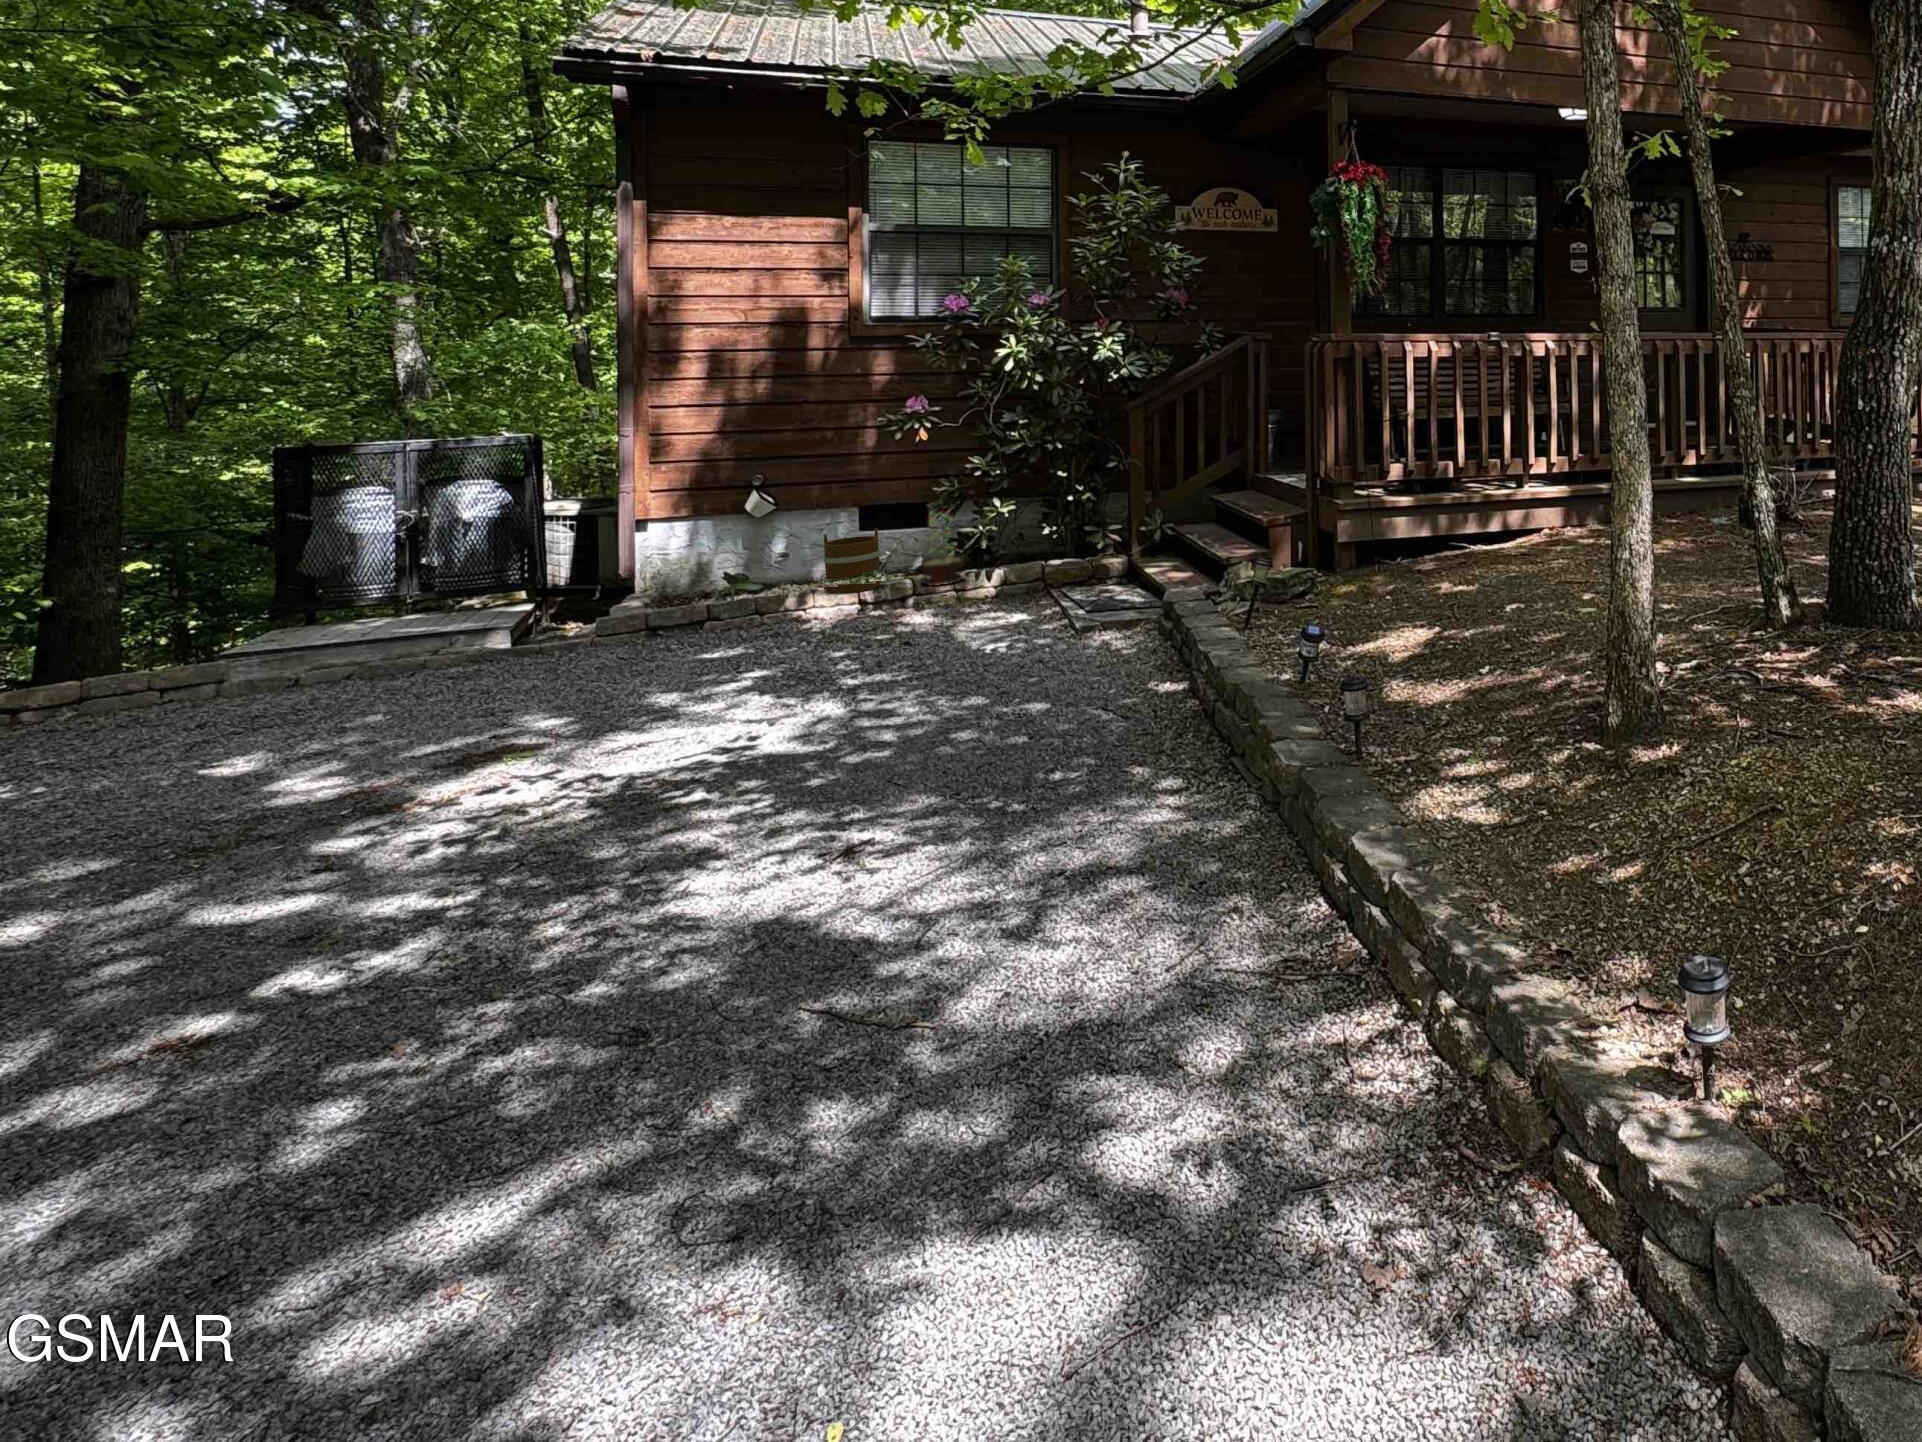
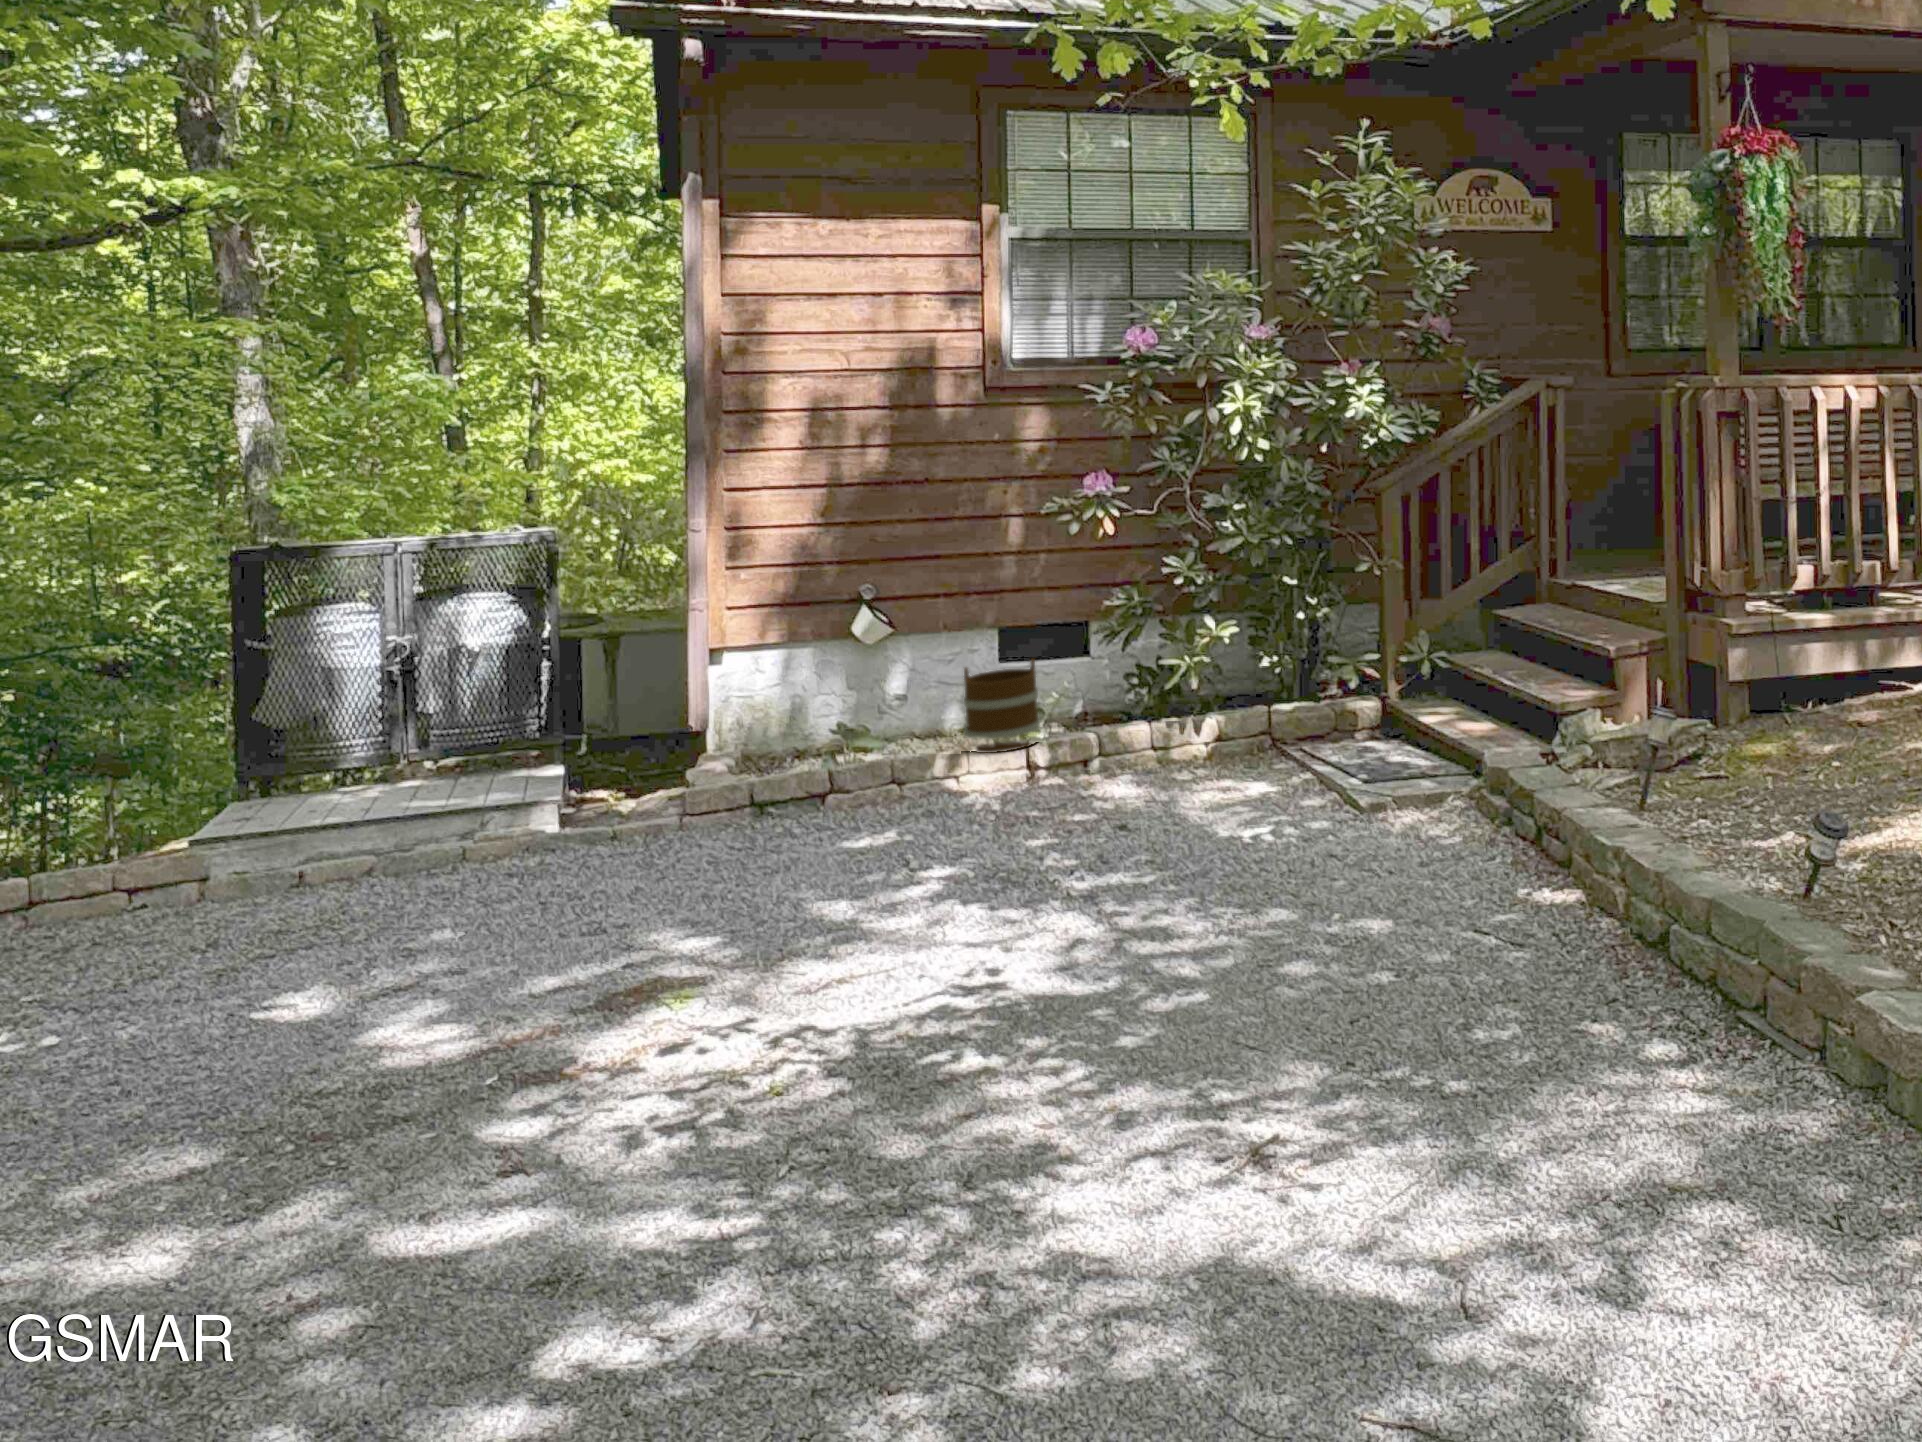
decorative plant: present [921,514,964,586] -> none [1094,632,1154,742]

